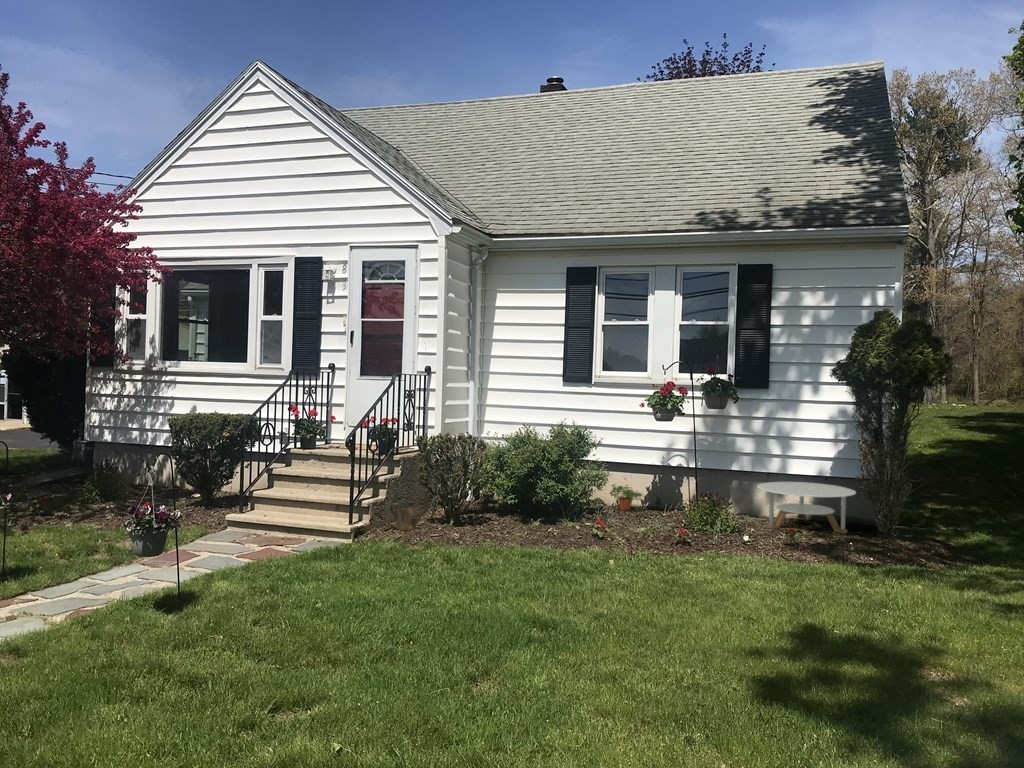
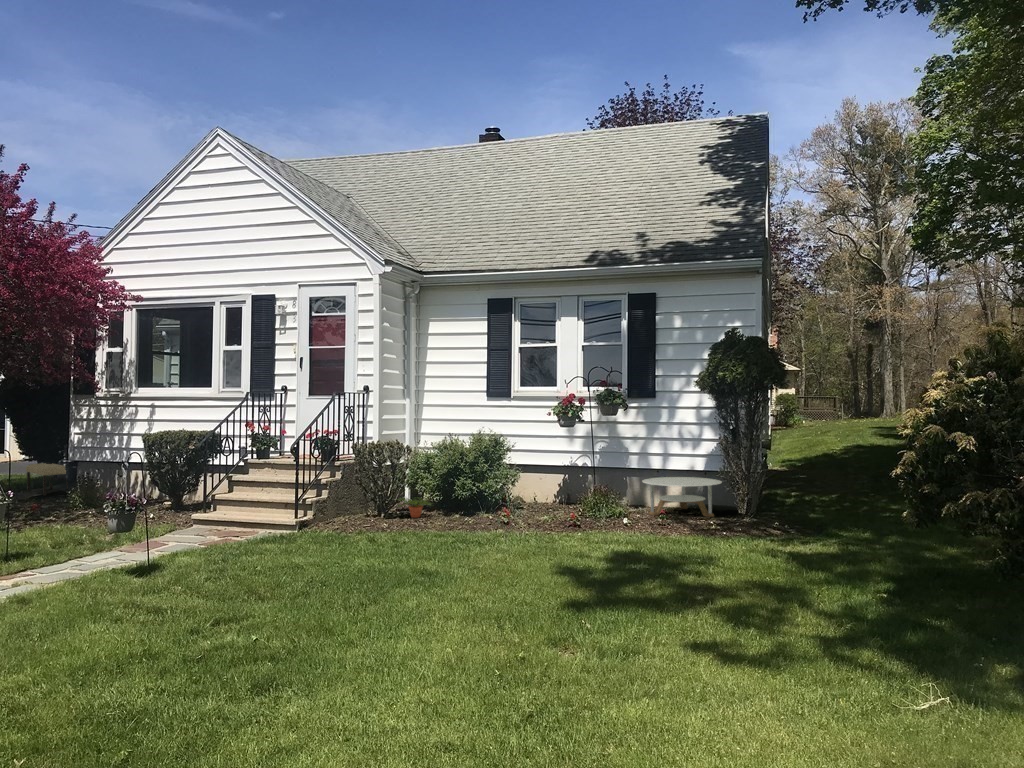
bench: none [36,442,86,480] -> present [26,463,68,496]
potted plant: present [610,485,642,510] -> present [398,498,433,518]
watering can: present [390,502,433,530] -> none [329,498,365,523]

